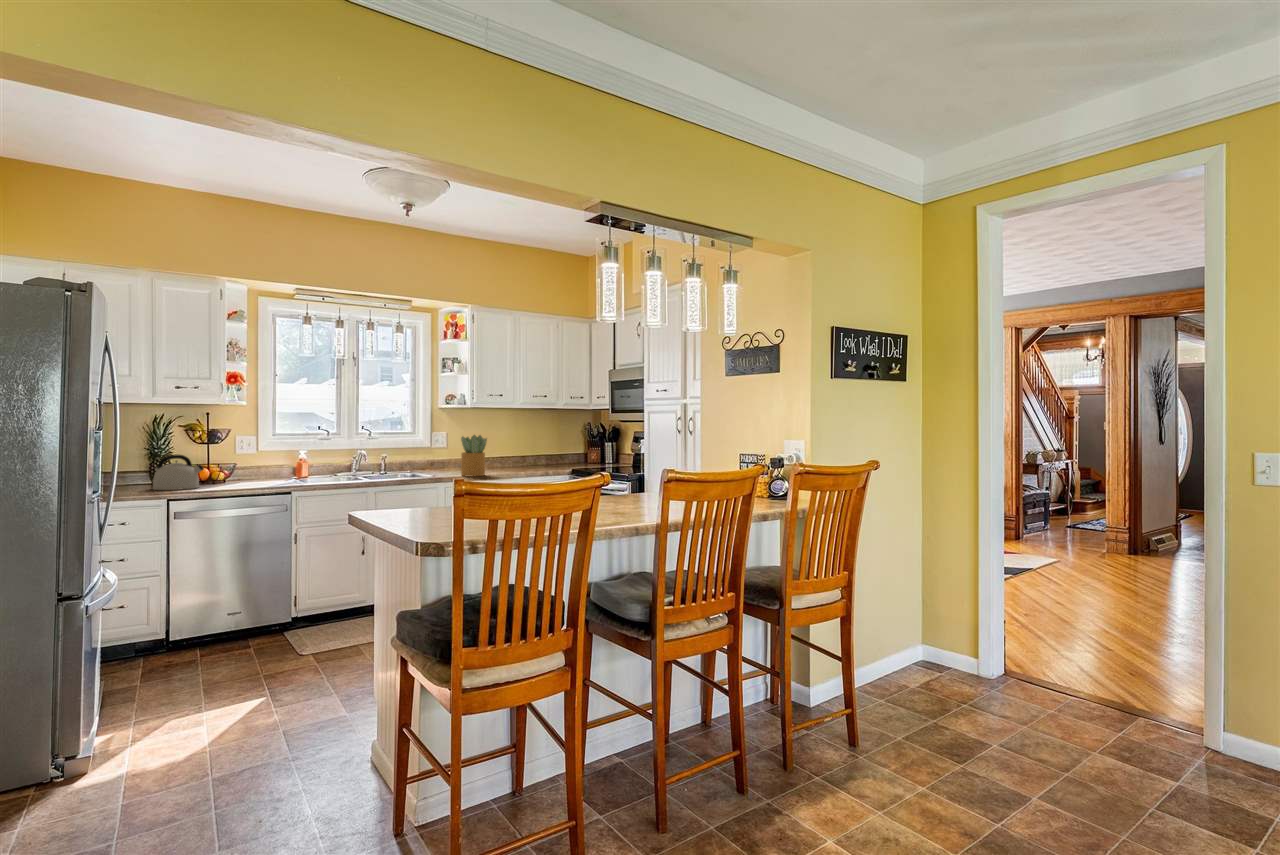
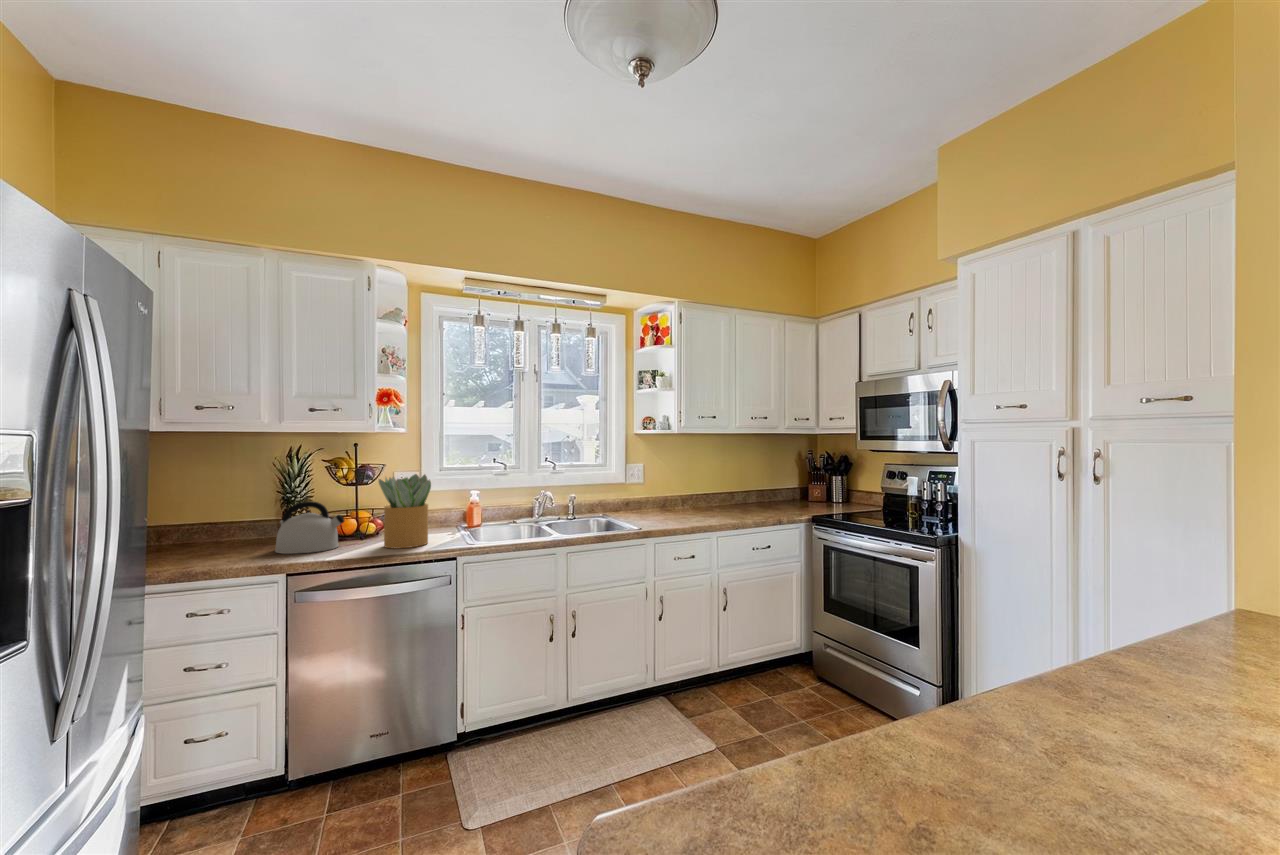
potted plant: present [461,435,487,476] -> present [379,474,431,549]

